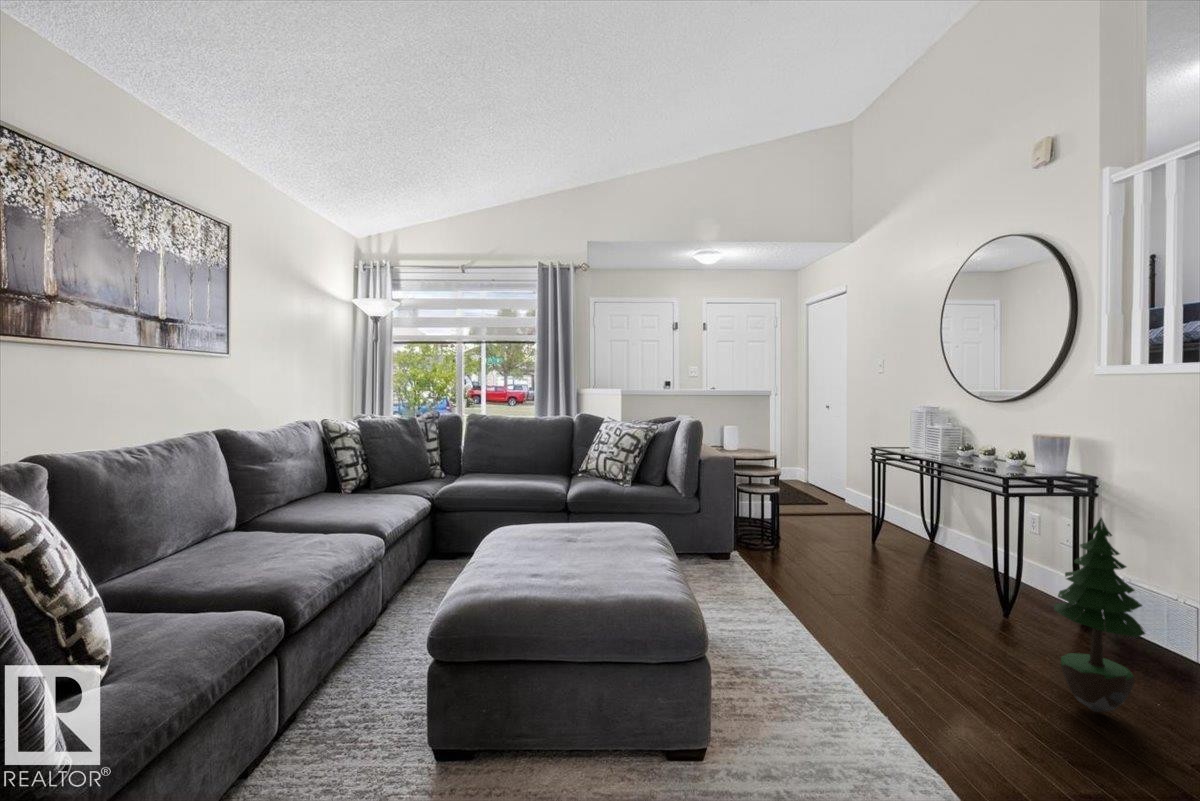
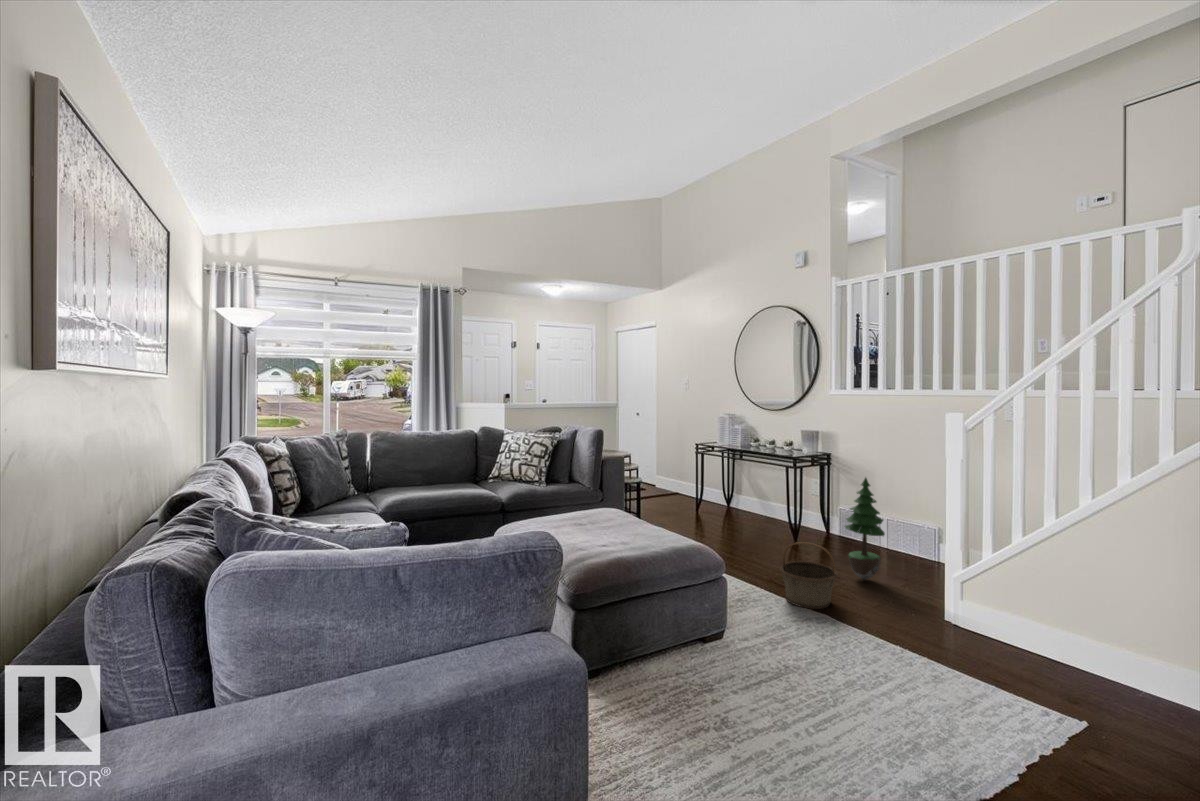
basket: none [883,618,997,749] -> present [780,542,838,609]

